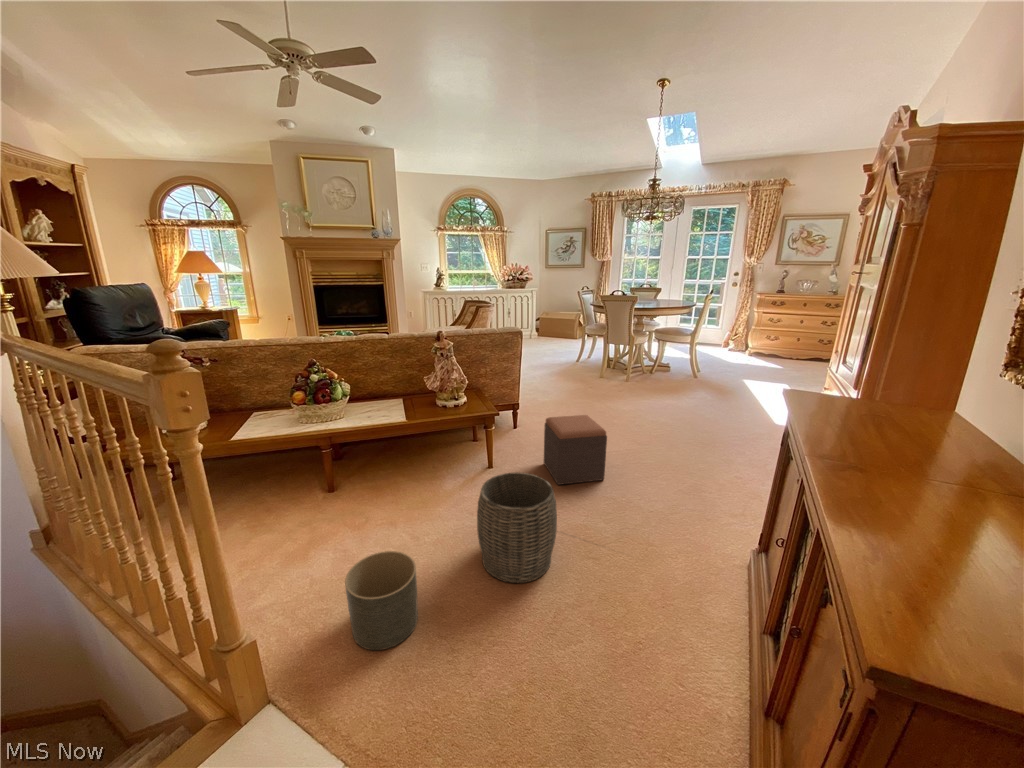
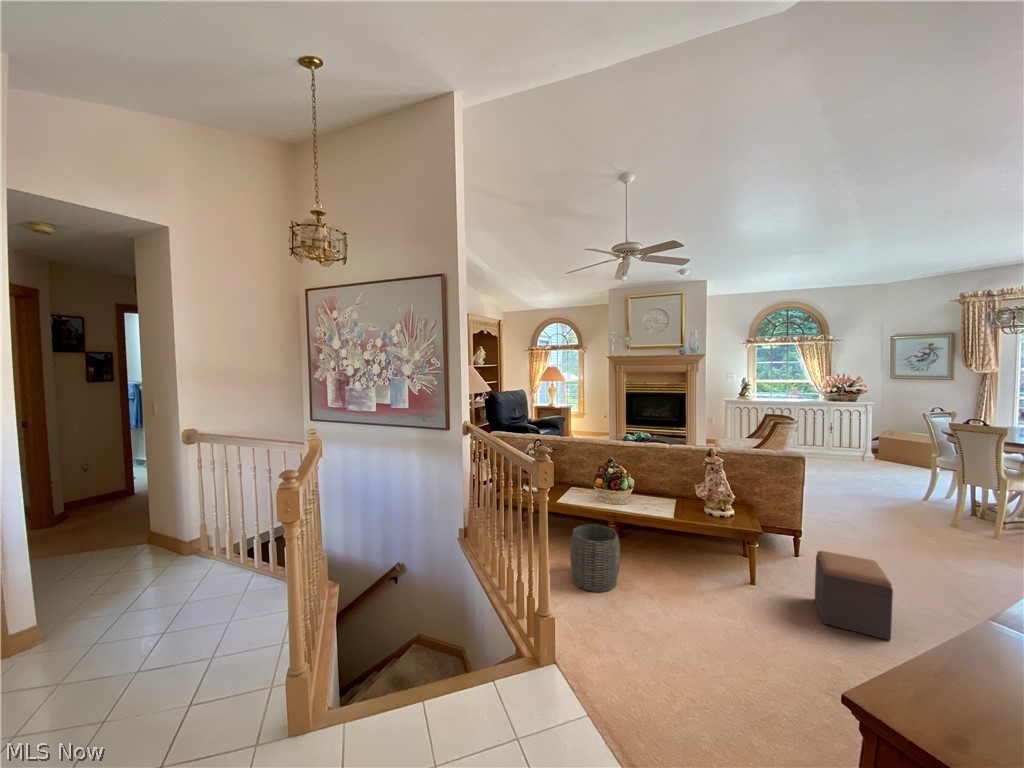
woven basket: present [477,472,557,583] -> present [570,525,620,592]
planter: present [345,551,418,650] -> none [608,601,655,670]

